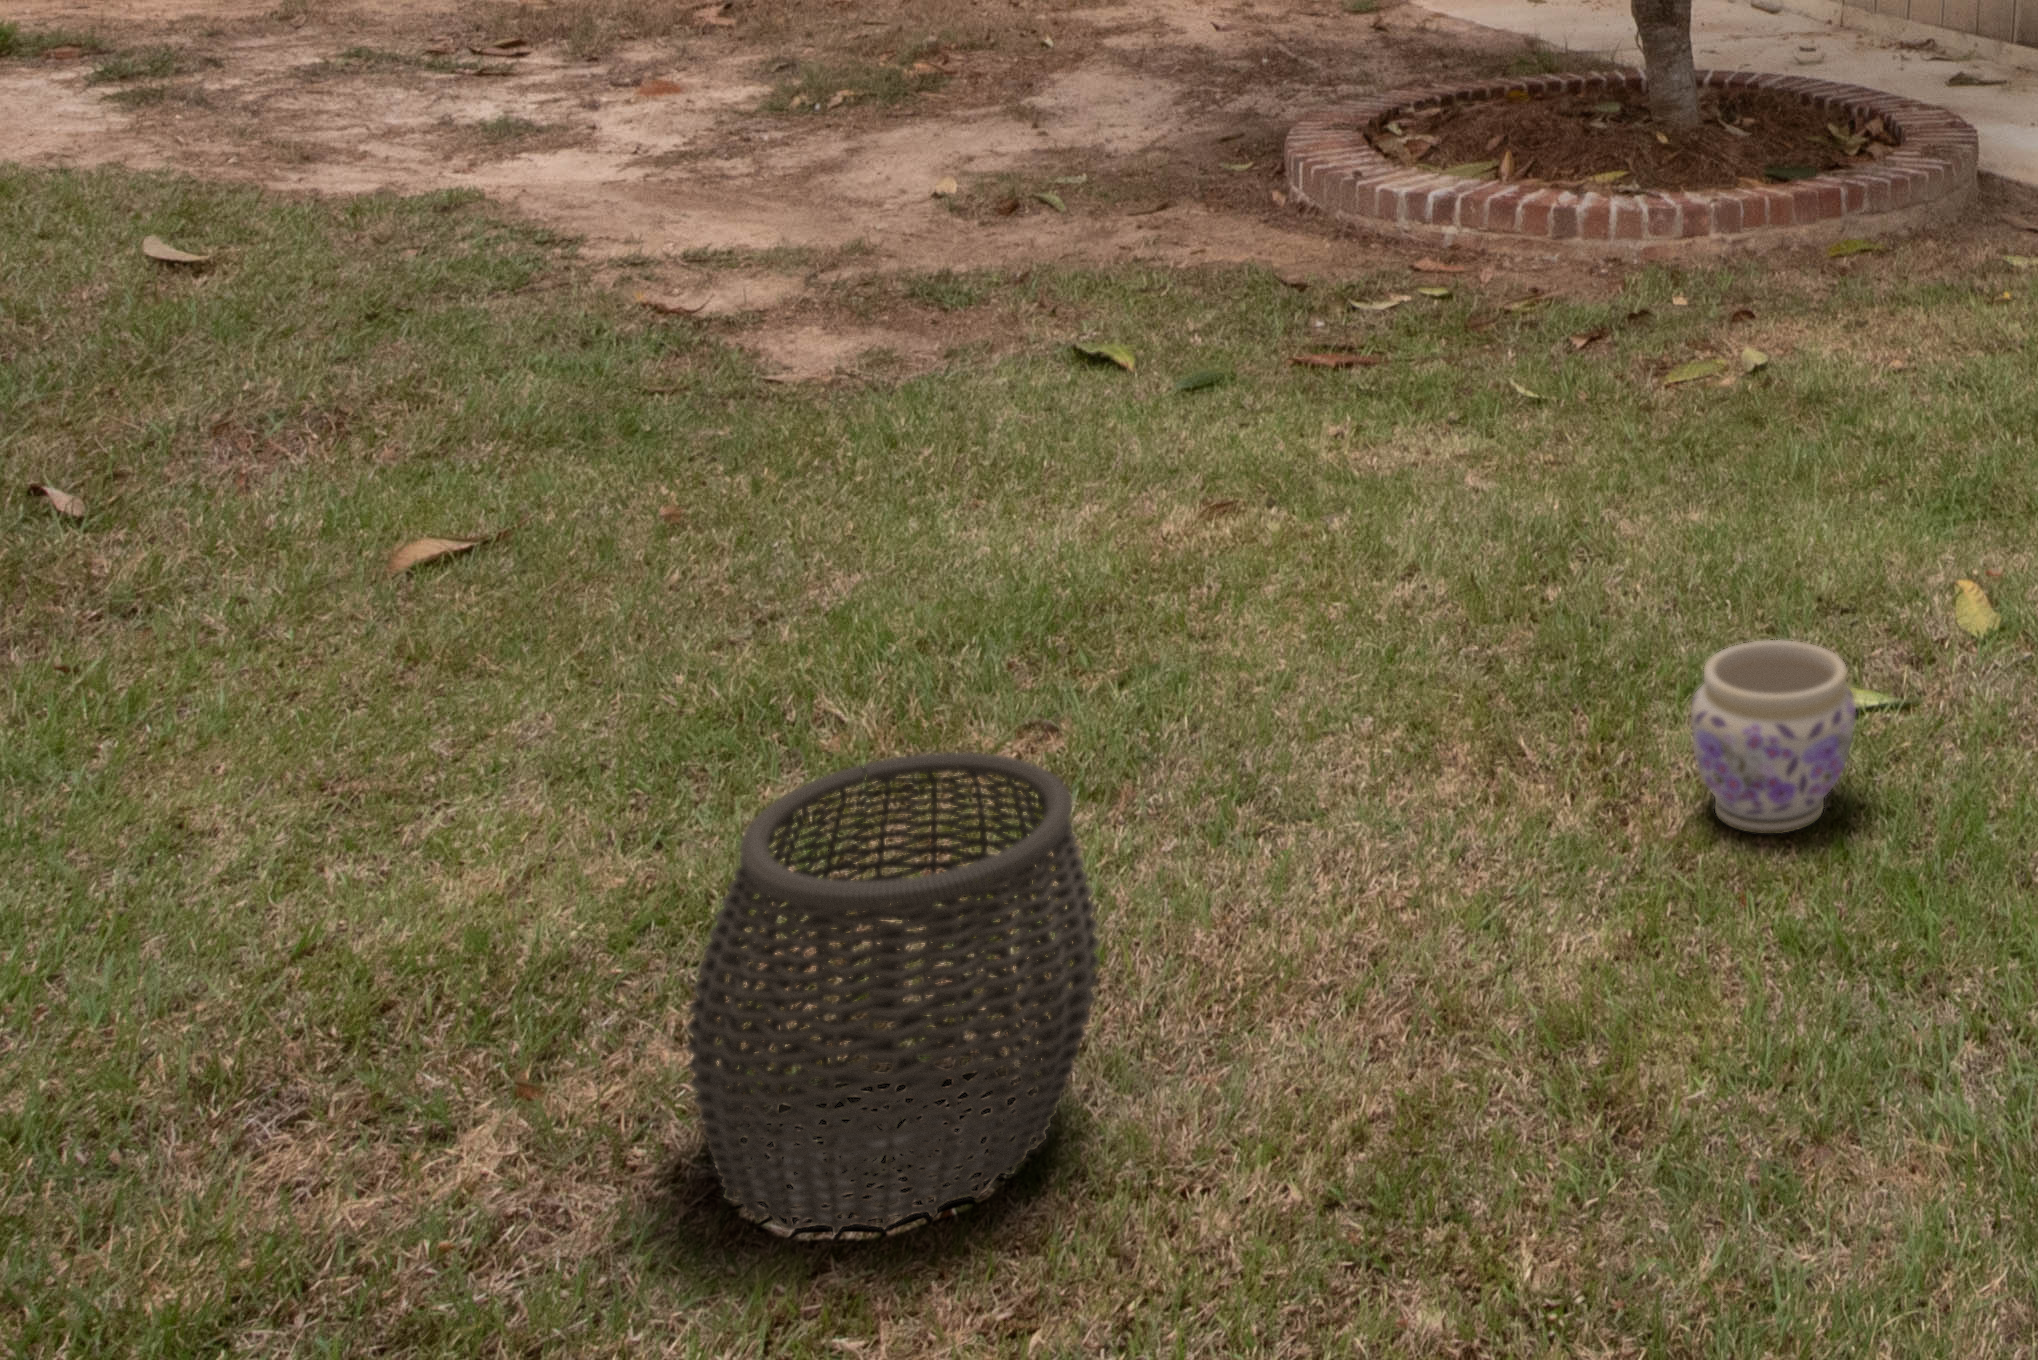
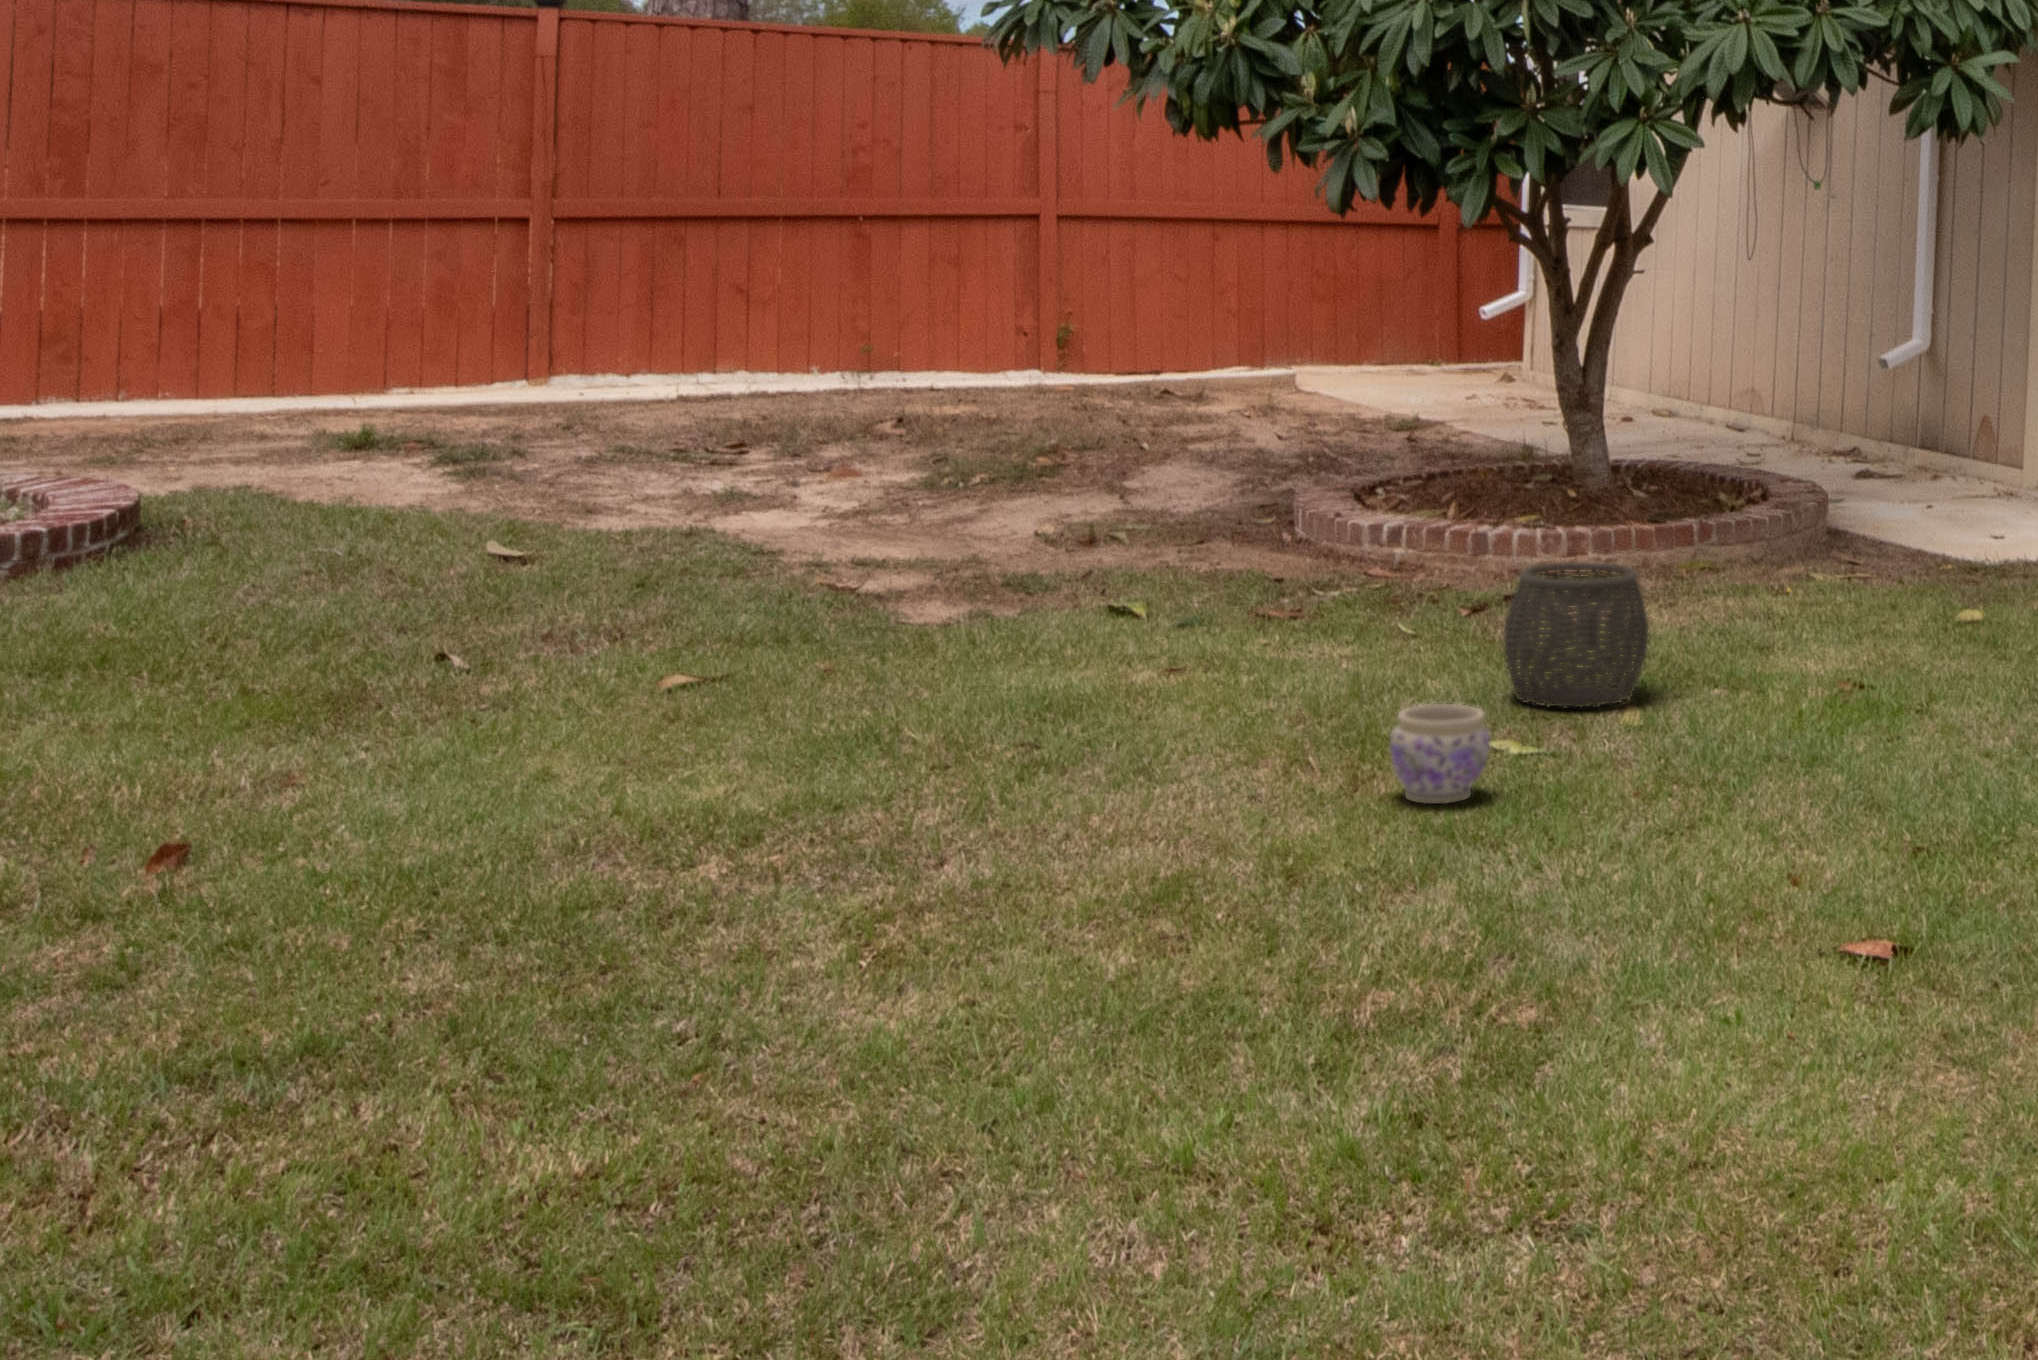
woven basket: present [687,752,1100,1234] -> present [1503,562,1649,708]

